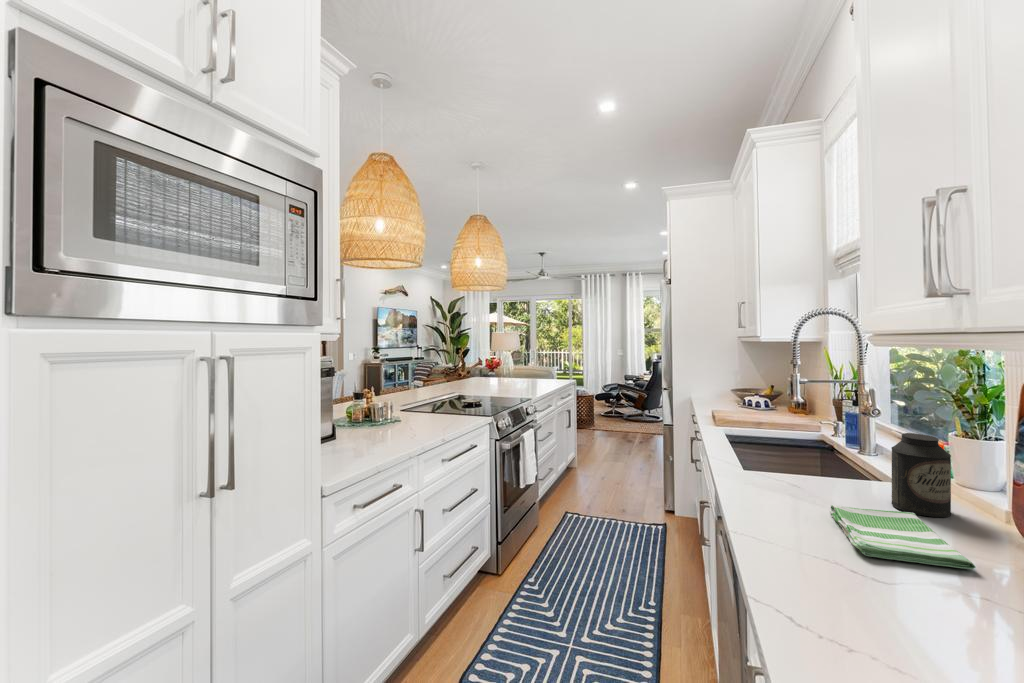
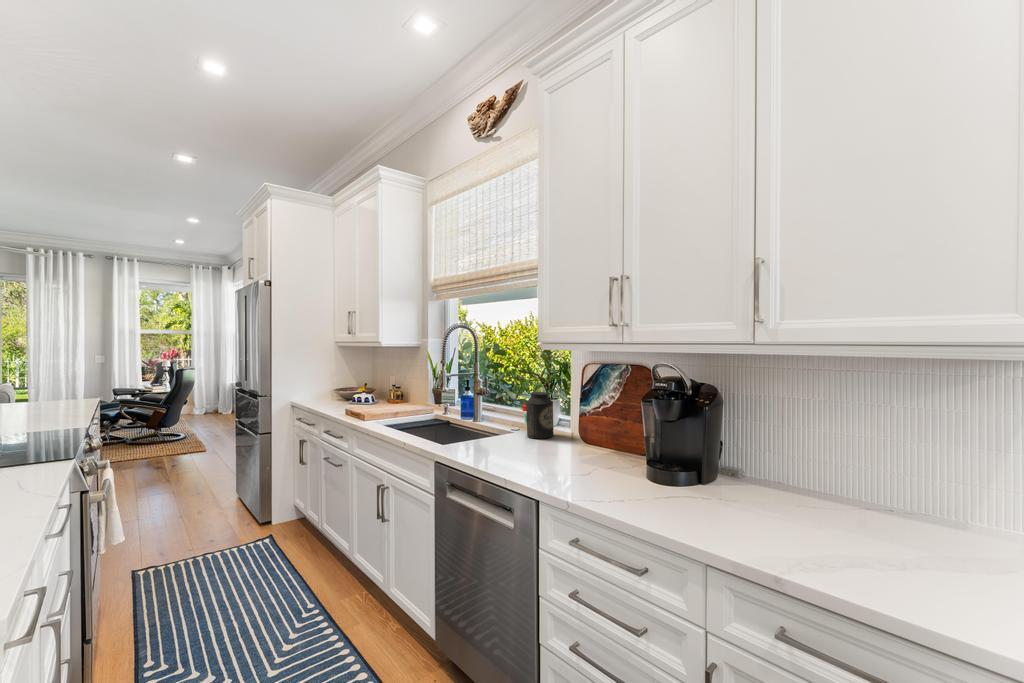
dish towel: present [830,505,976,569] -> none [516,437,594,462]

